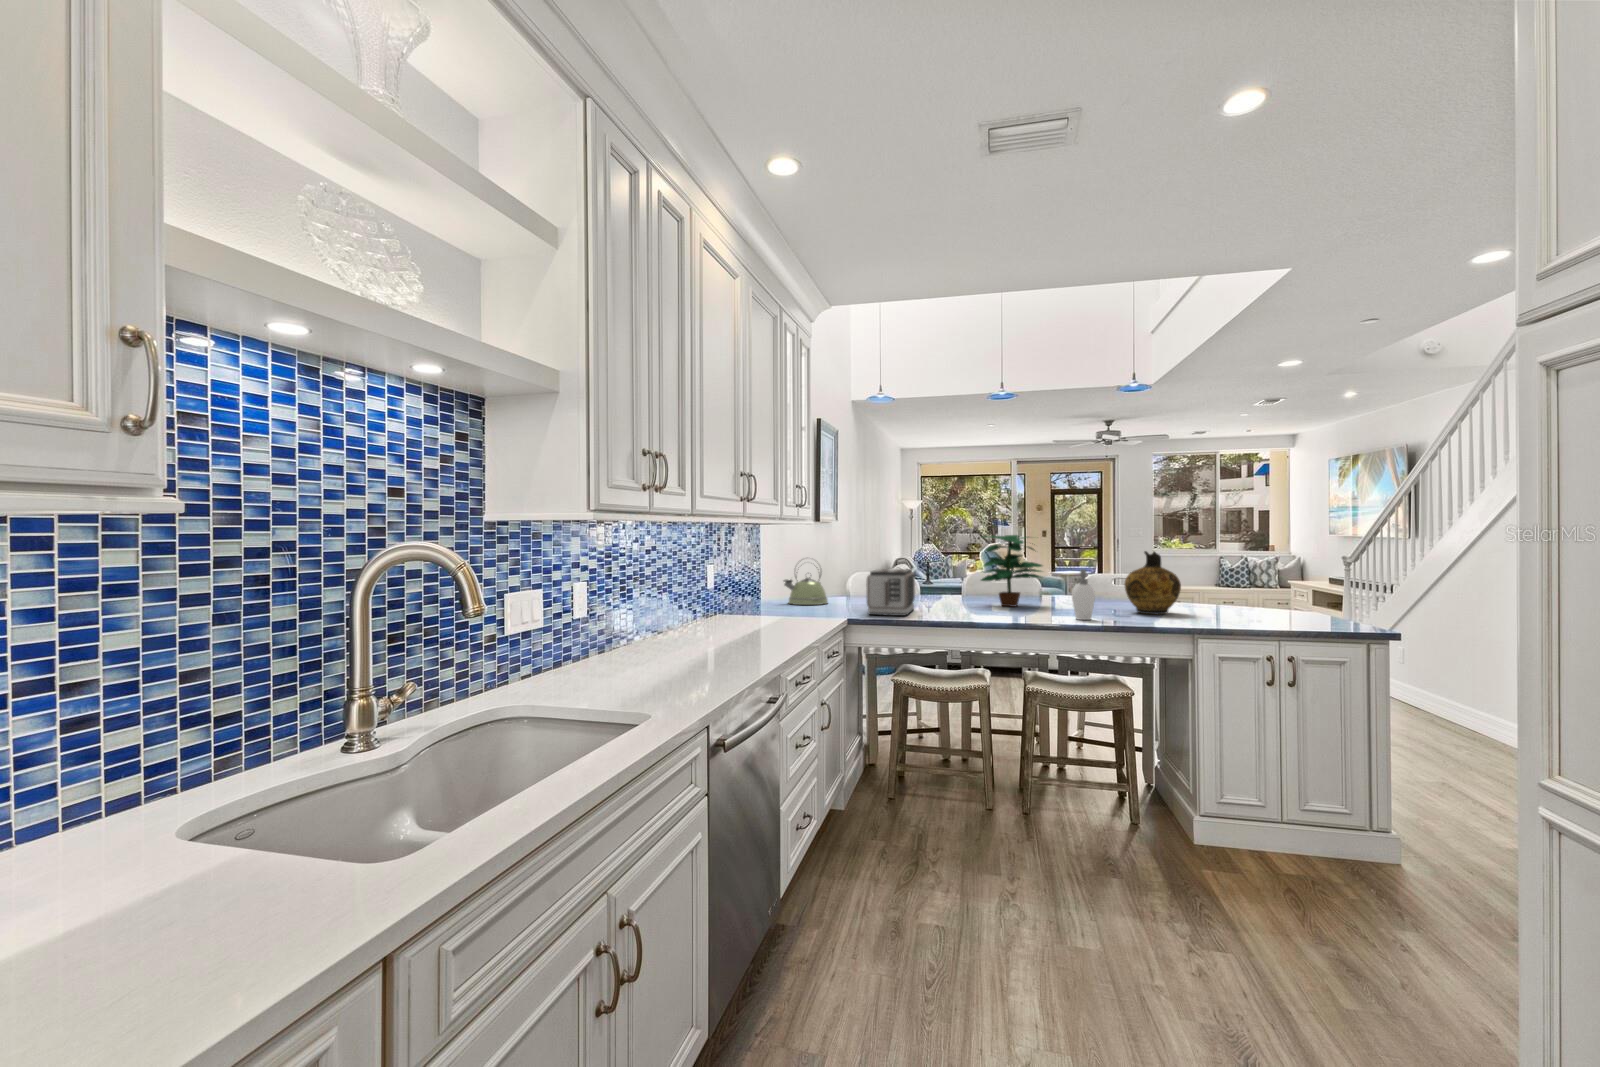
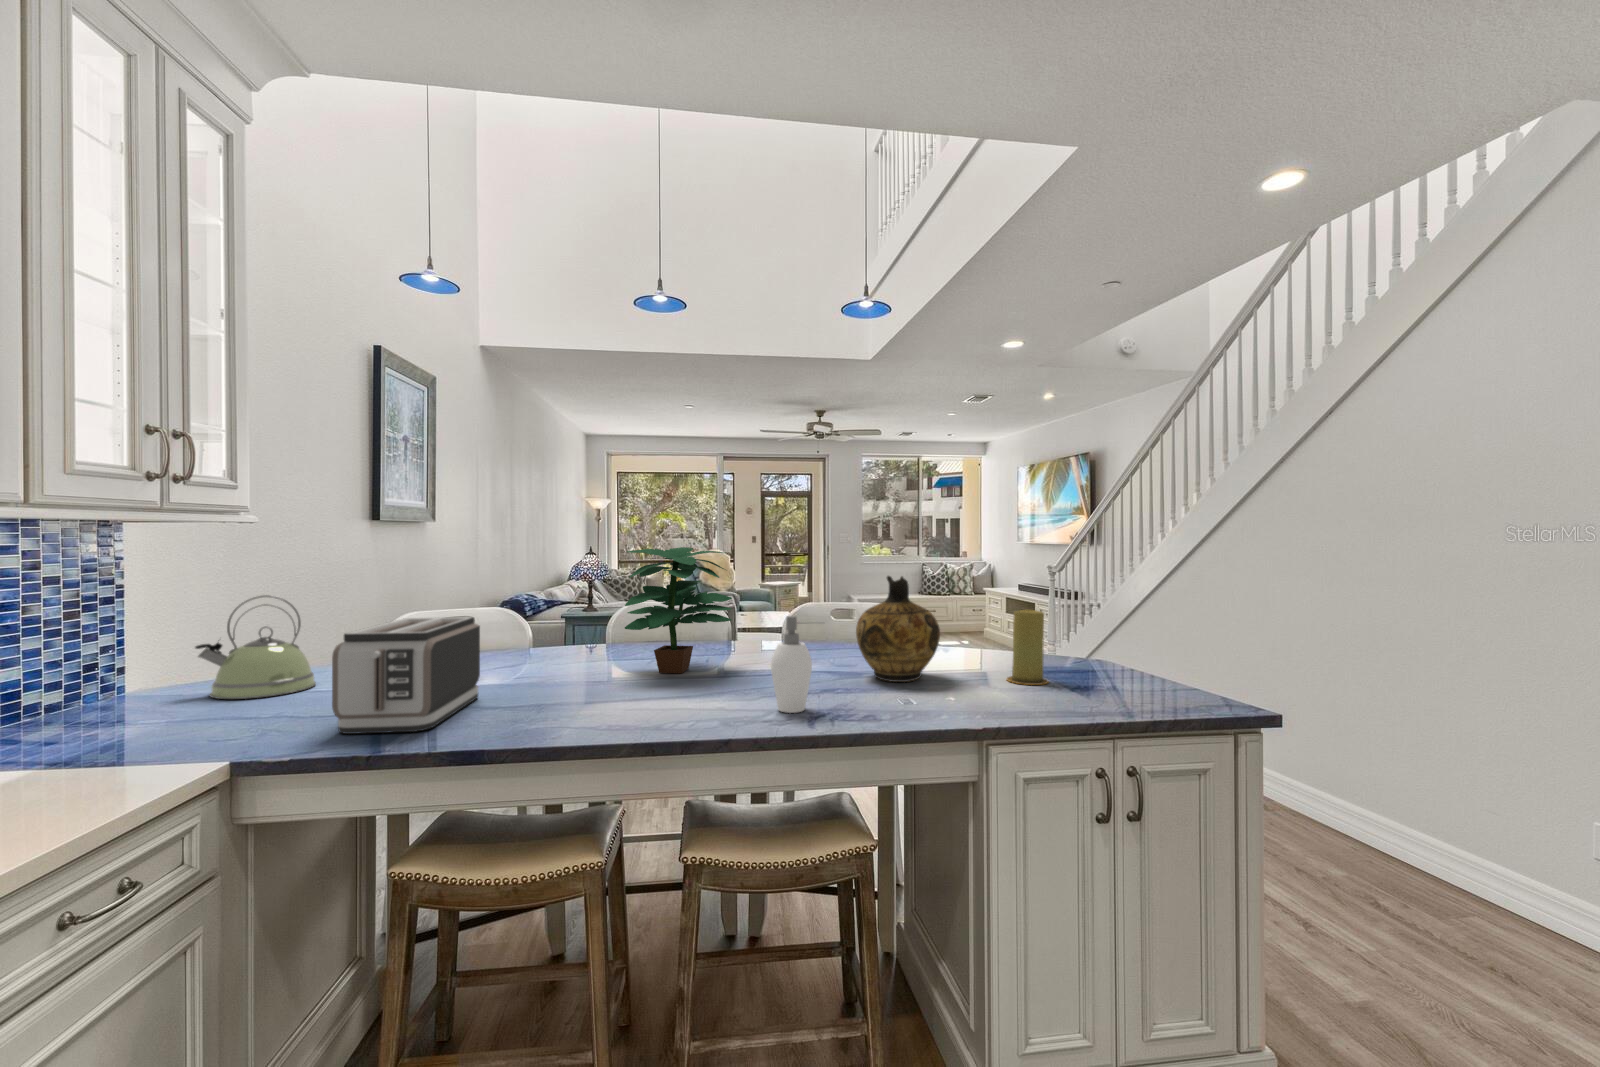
candle: none [1228,573,1258,619] -> present [1007,610,1048,685]

